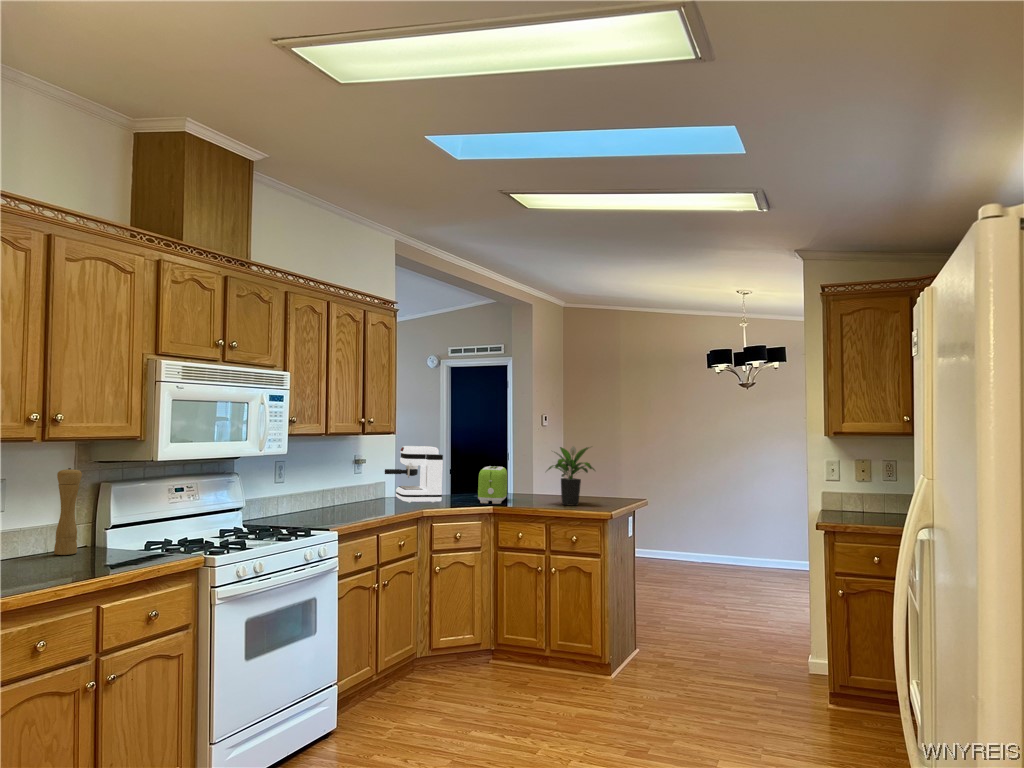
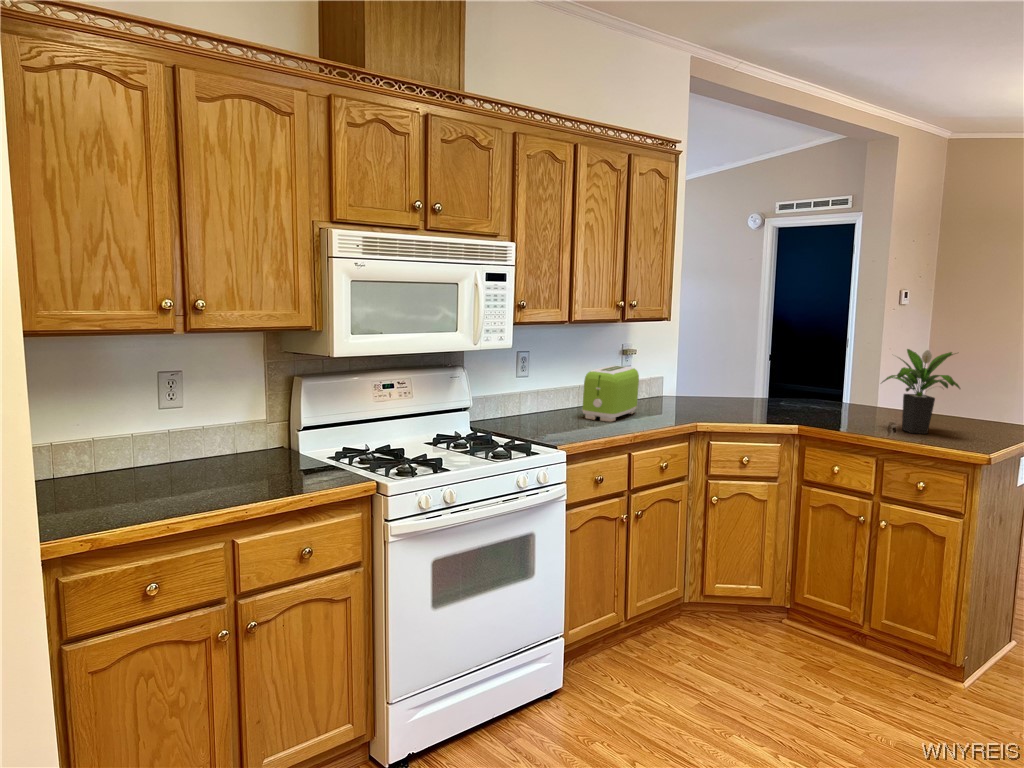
coffee maker: present [385,446,443,503] -> none [661,335,736,410]
toaster: present [478,466,507,504] -> present [582,365,639,422]
pepper mill: present [54,468,82,555] -> none [226,360,253,461]

